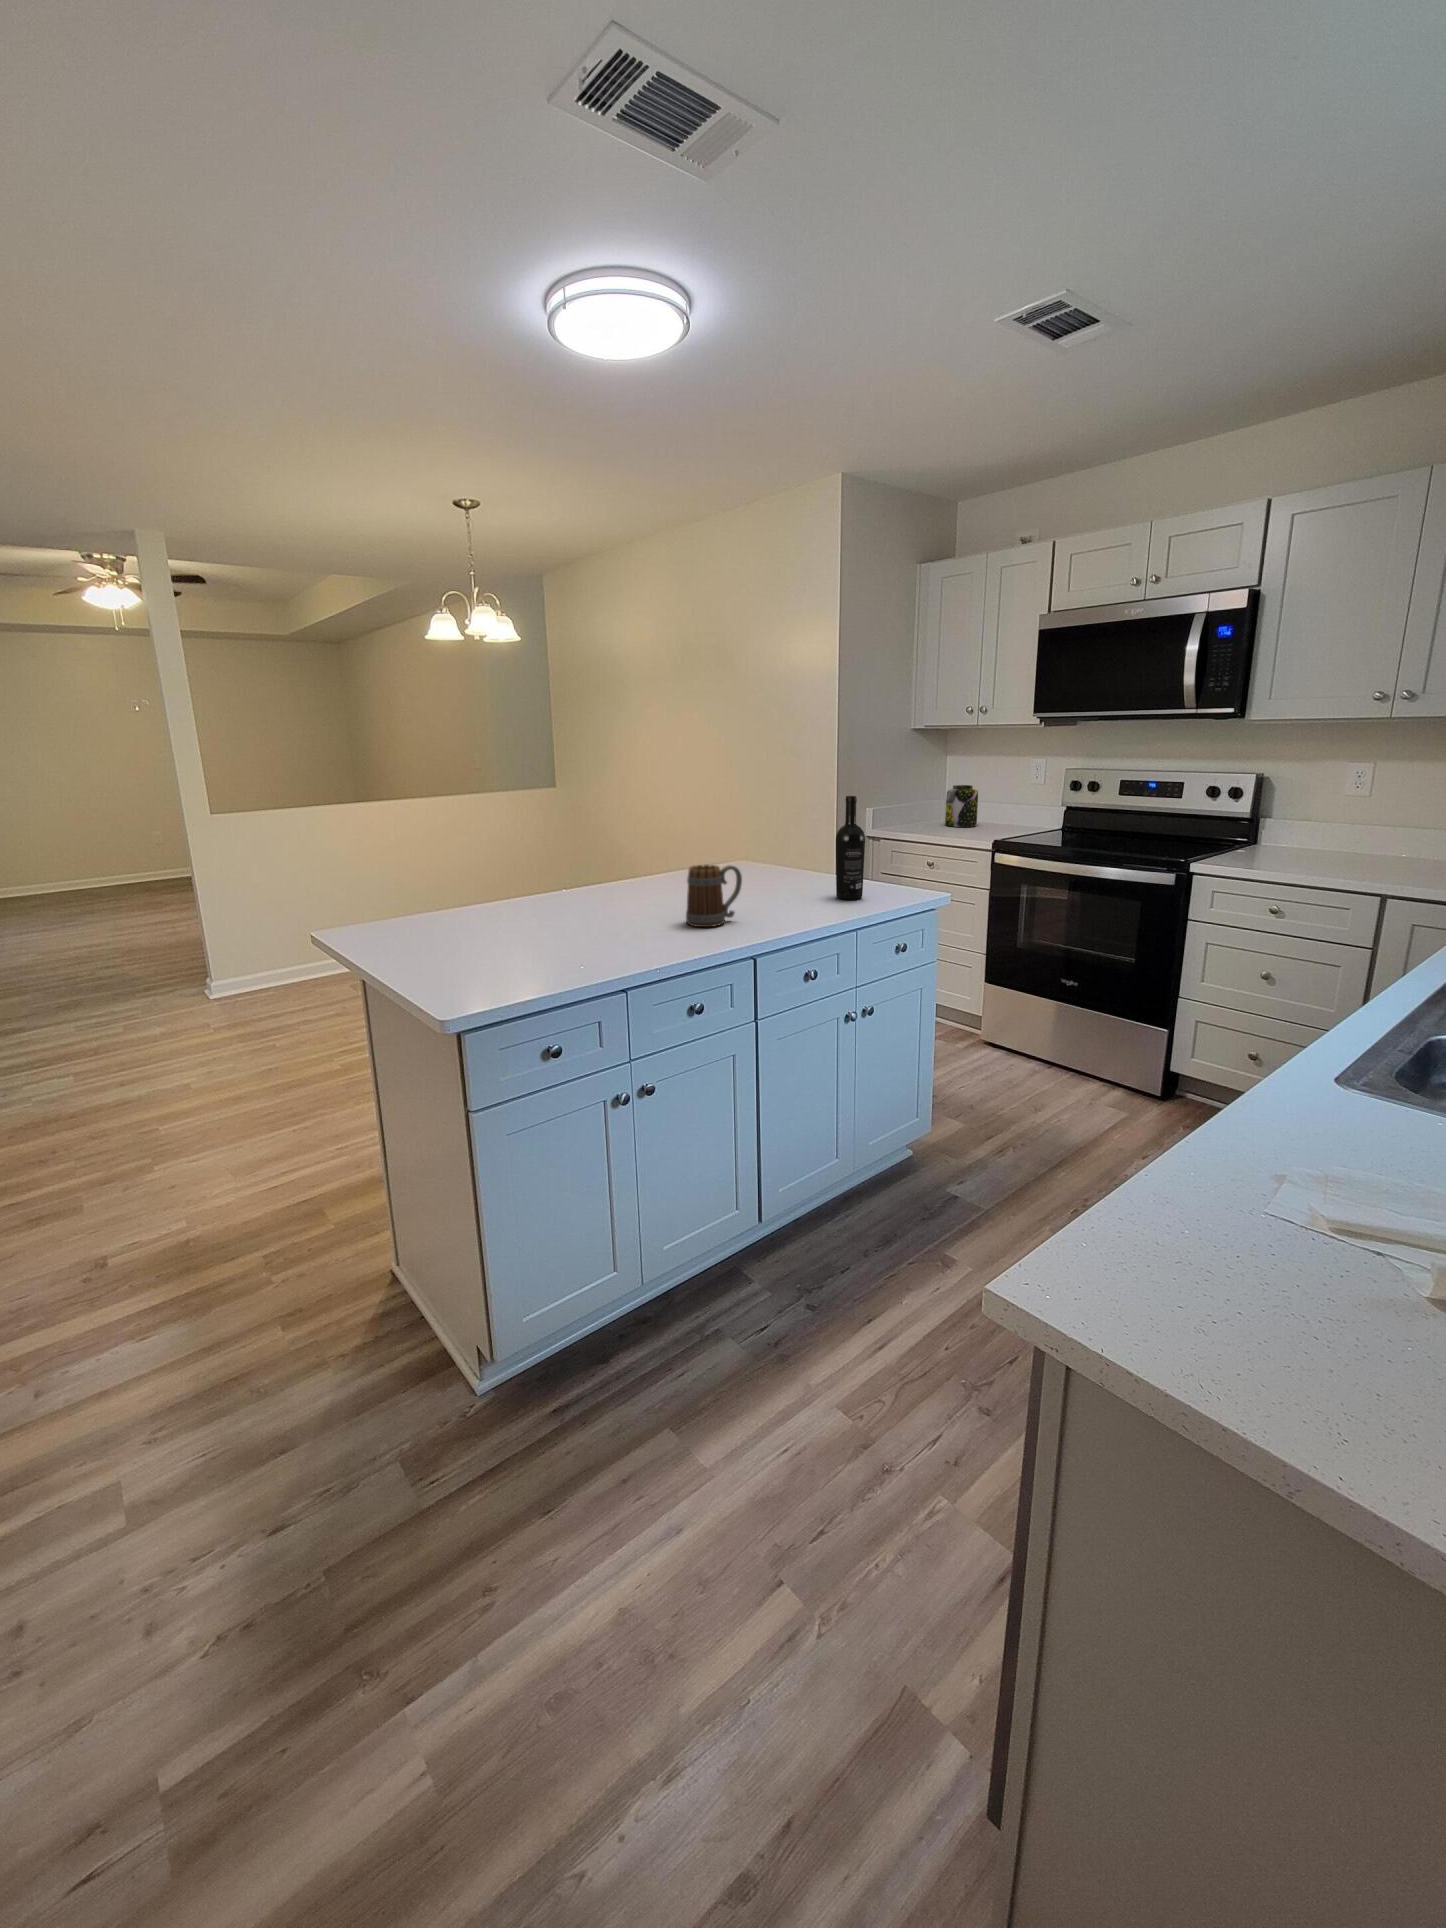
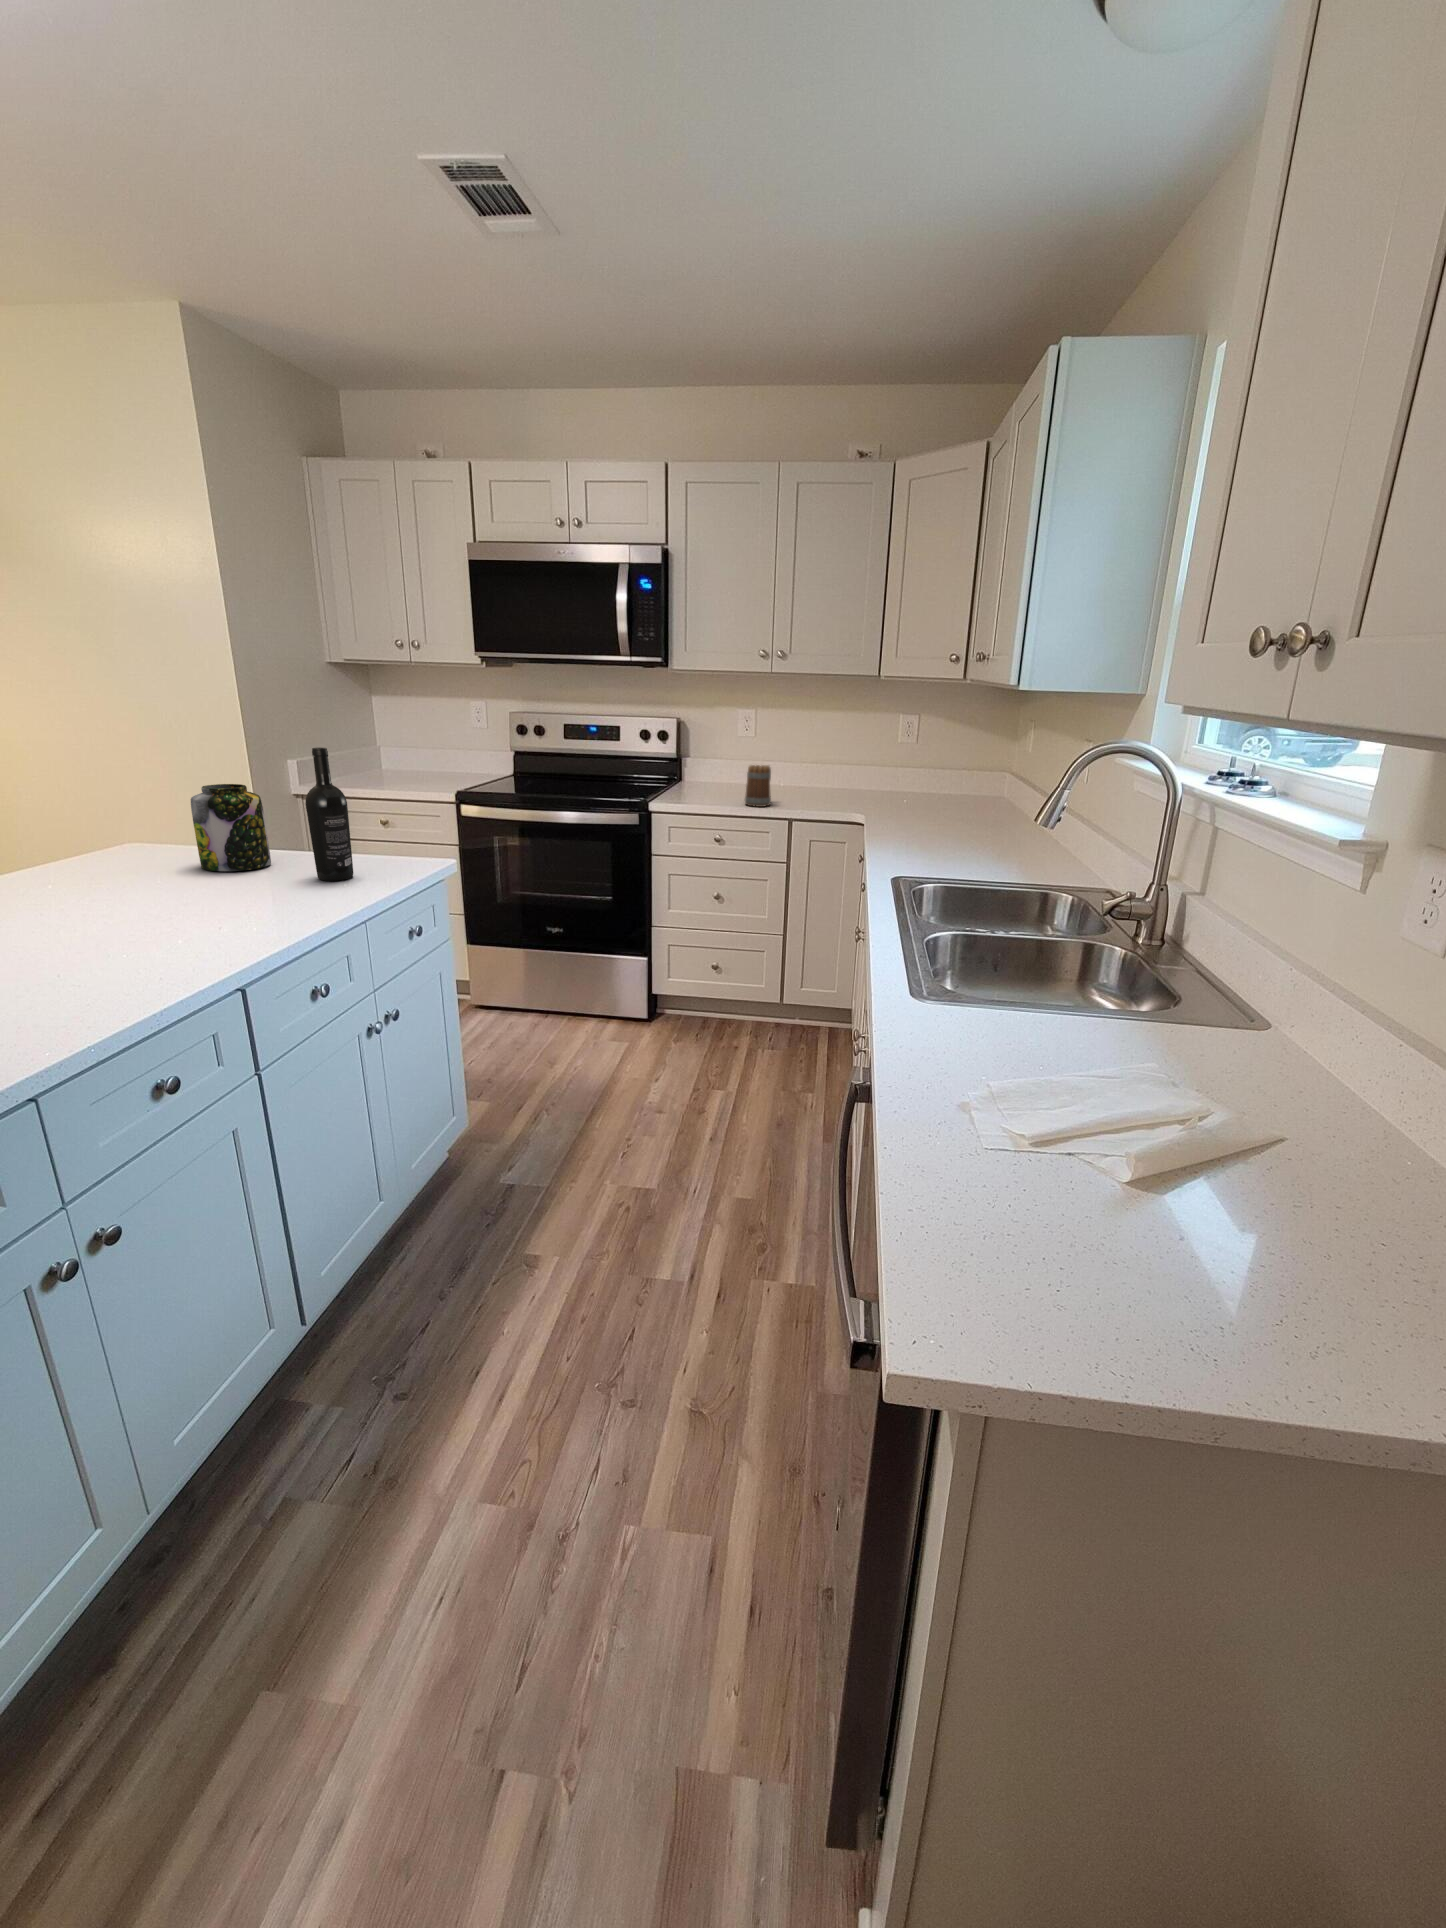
jar: present [945,785,978,827] -> present [191,784,271,871]
mug: present [686,865,742,927] -> present [745,765,771,807]

